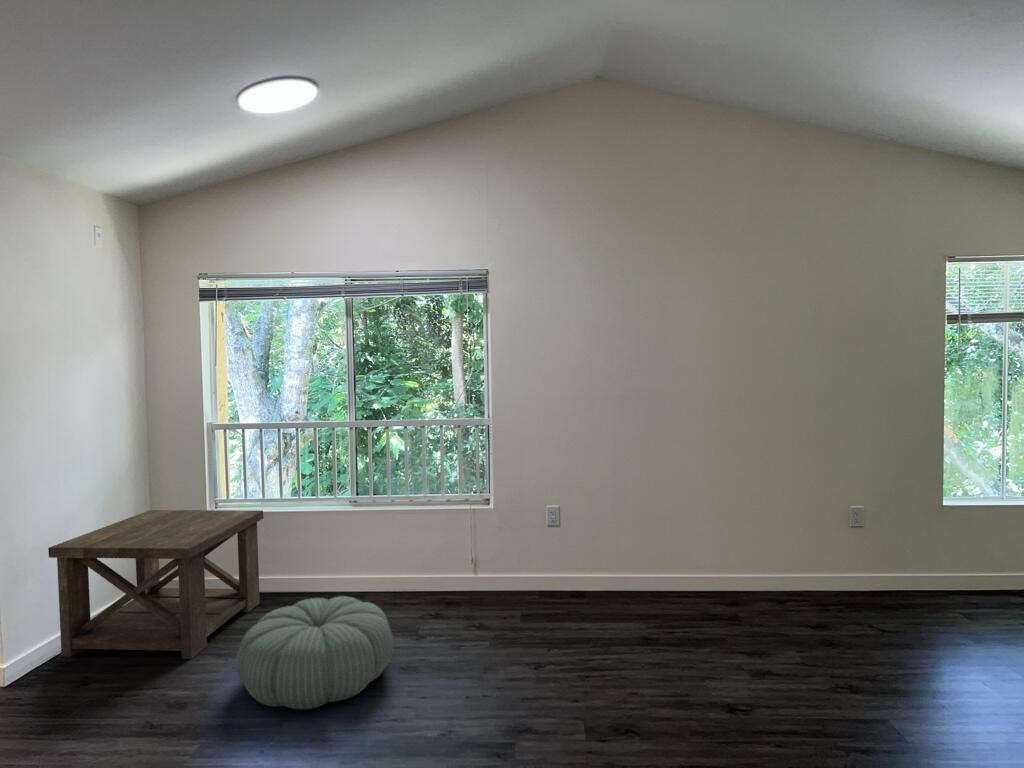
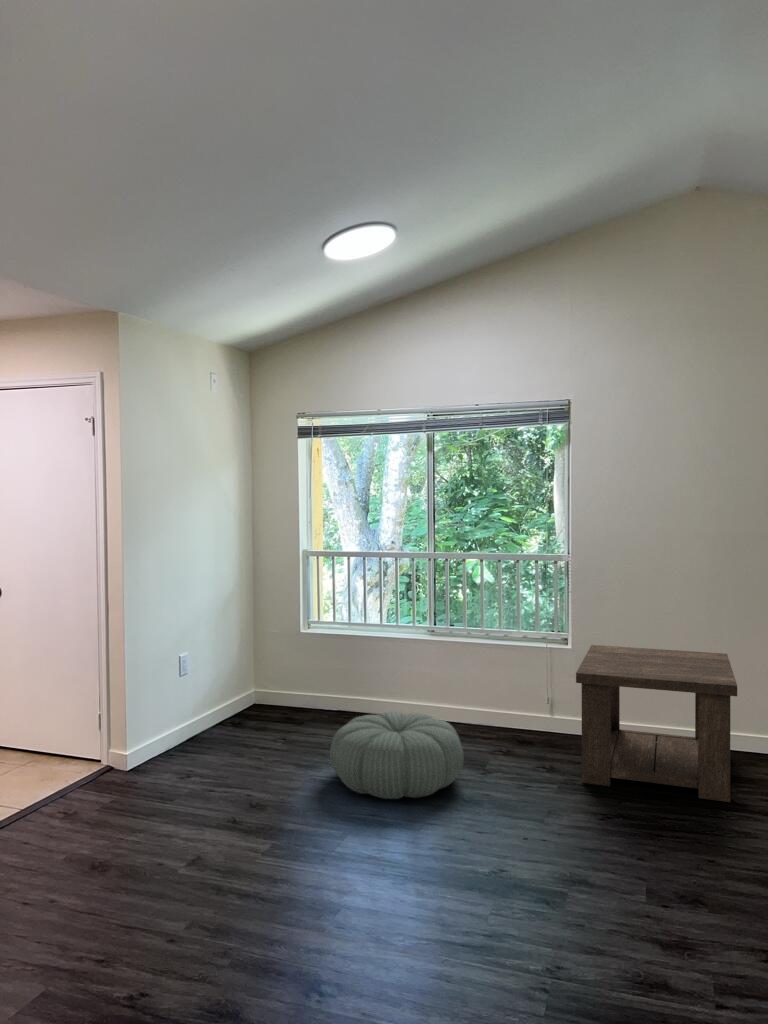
side table: present [48,510,263,659] -> present [576,645,737,802]

